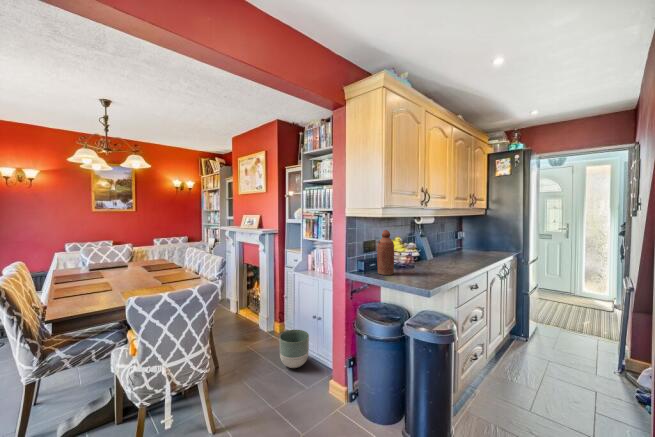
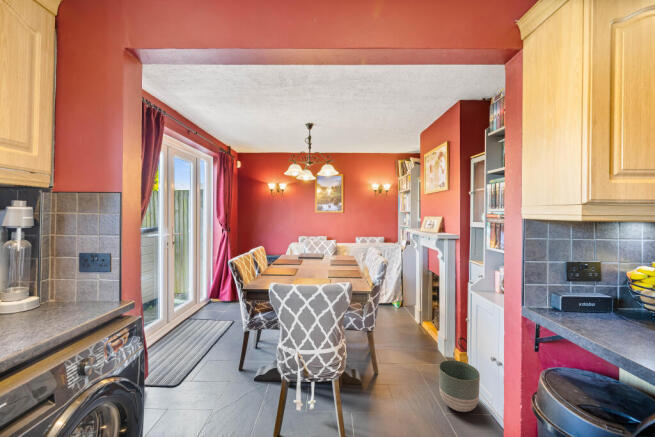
bottle: present [377,230,394,275] -> none [584,244,625,326]

